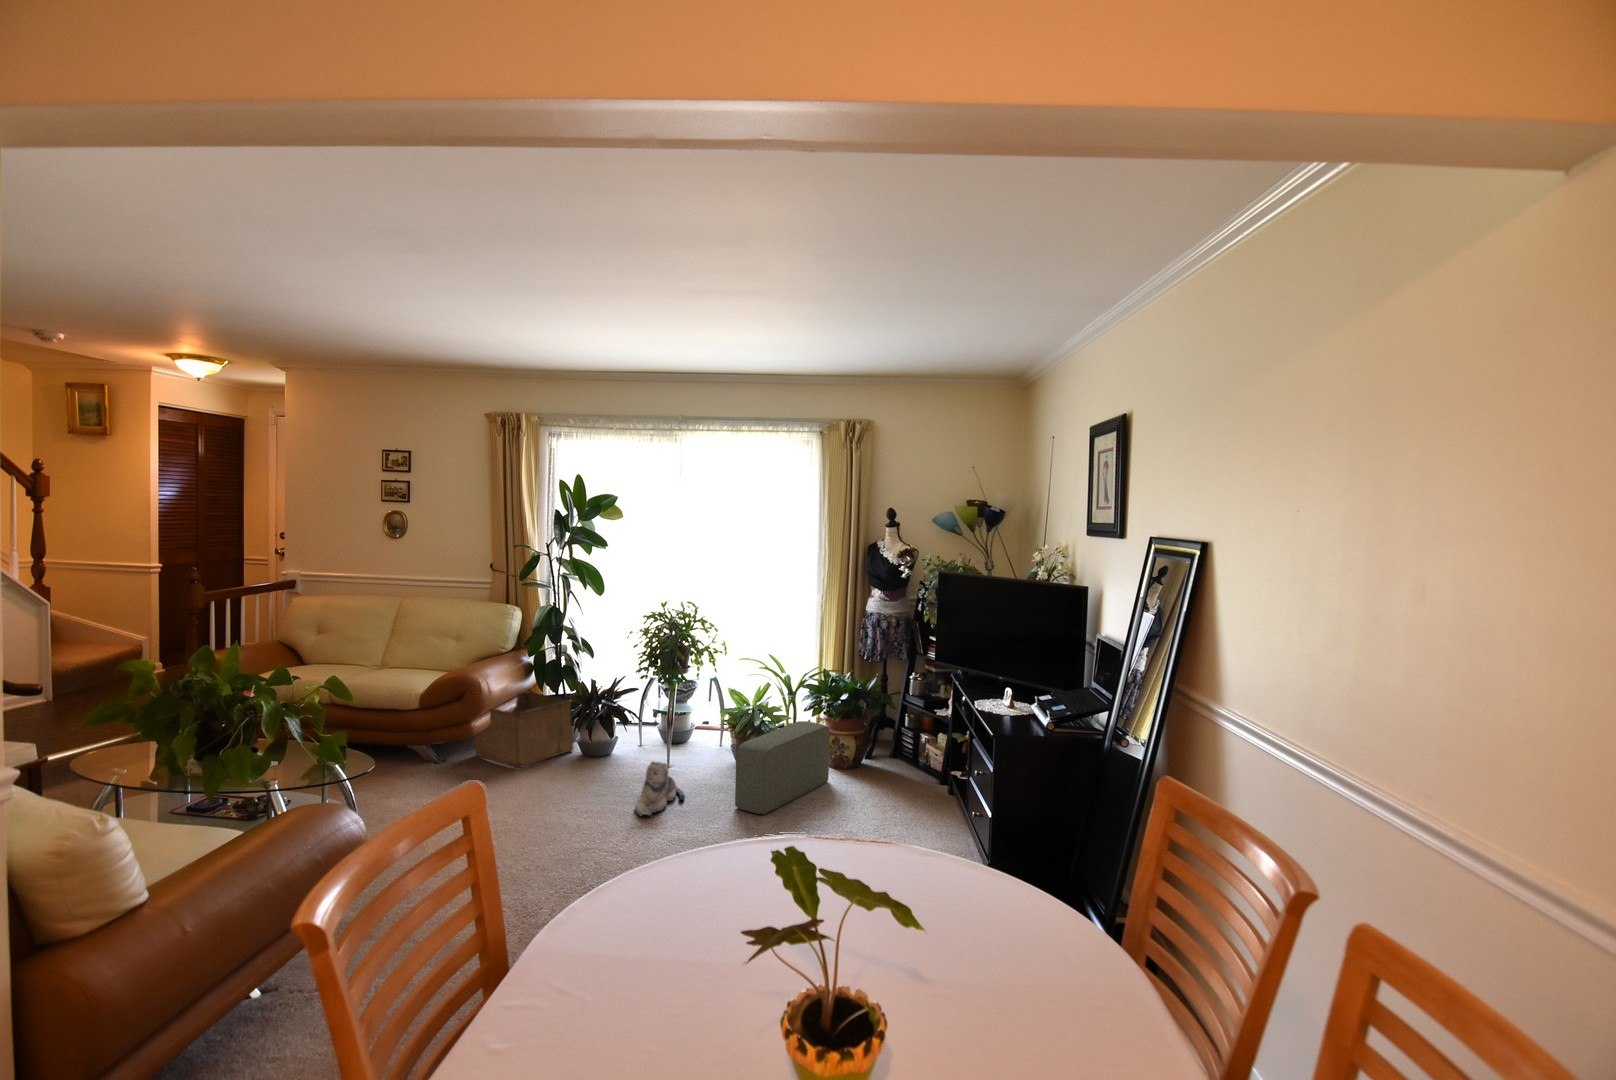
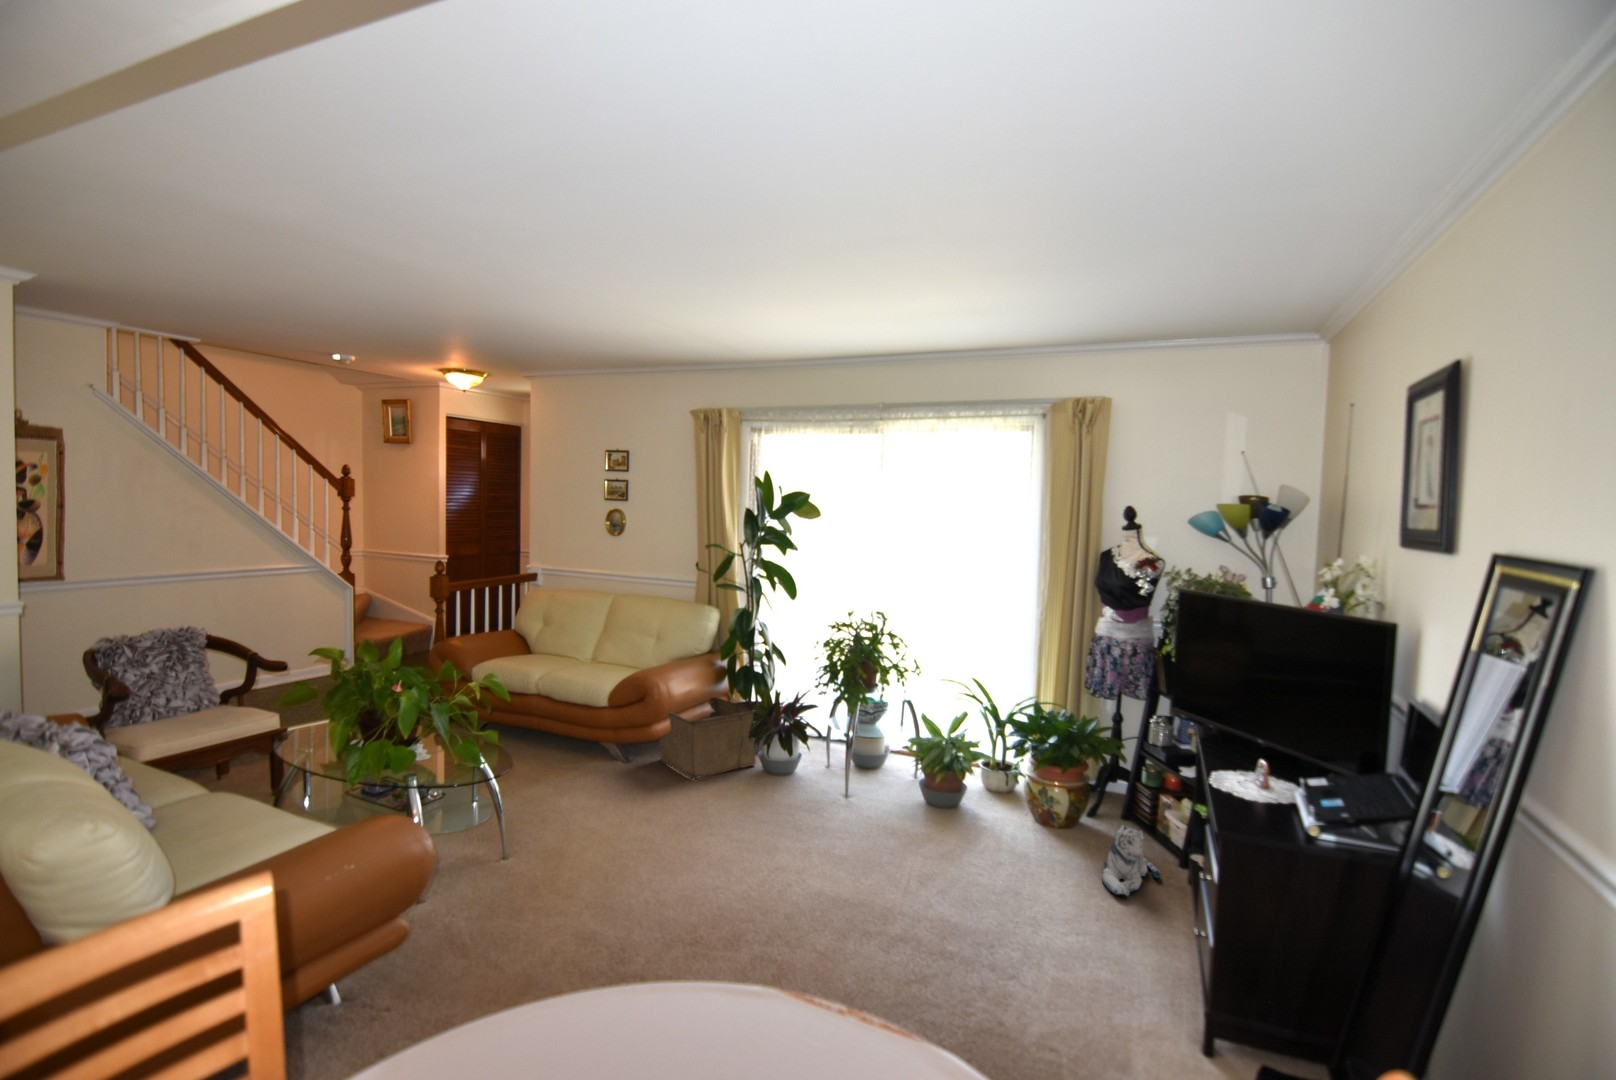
pouf: present [735,721,830,814] -> none [903,764,1032,877]
plush toy: present [635,762,685,816] -> present [1102,826,1160,896]

